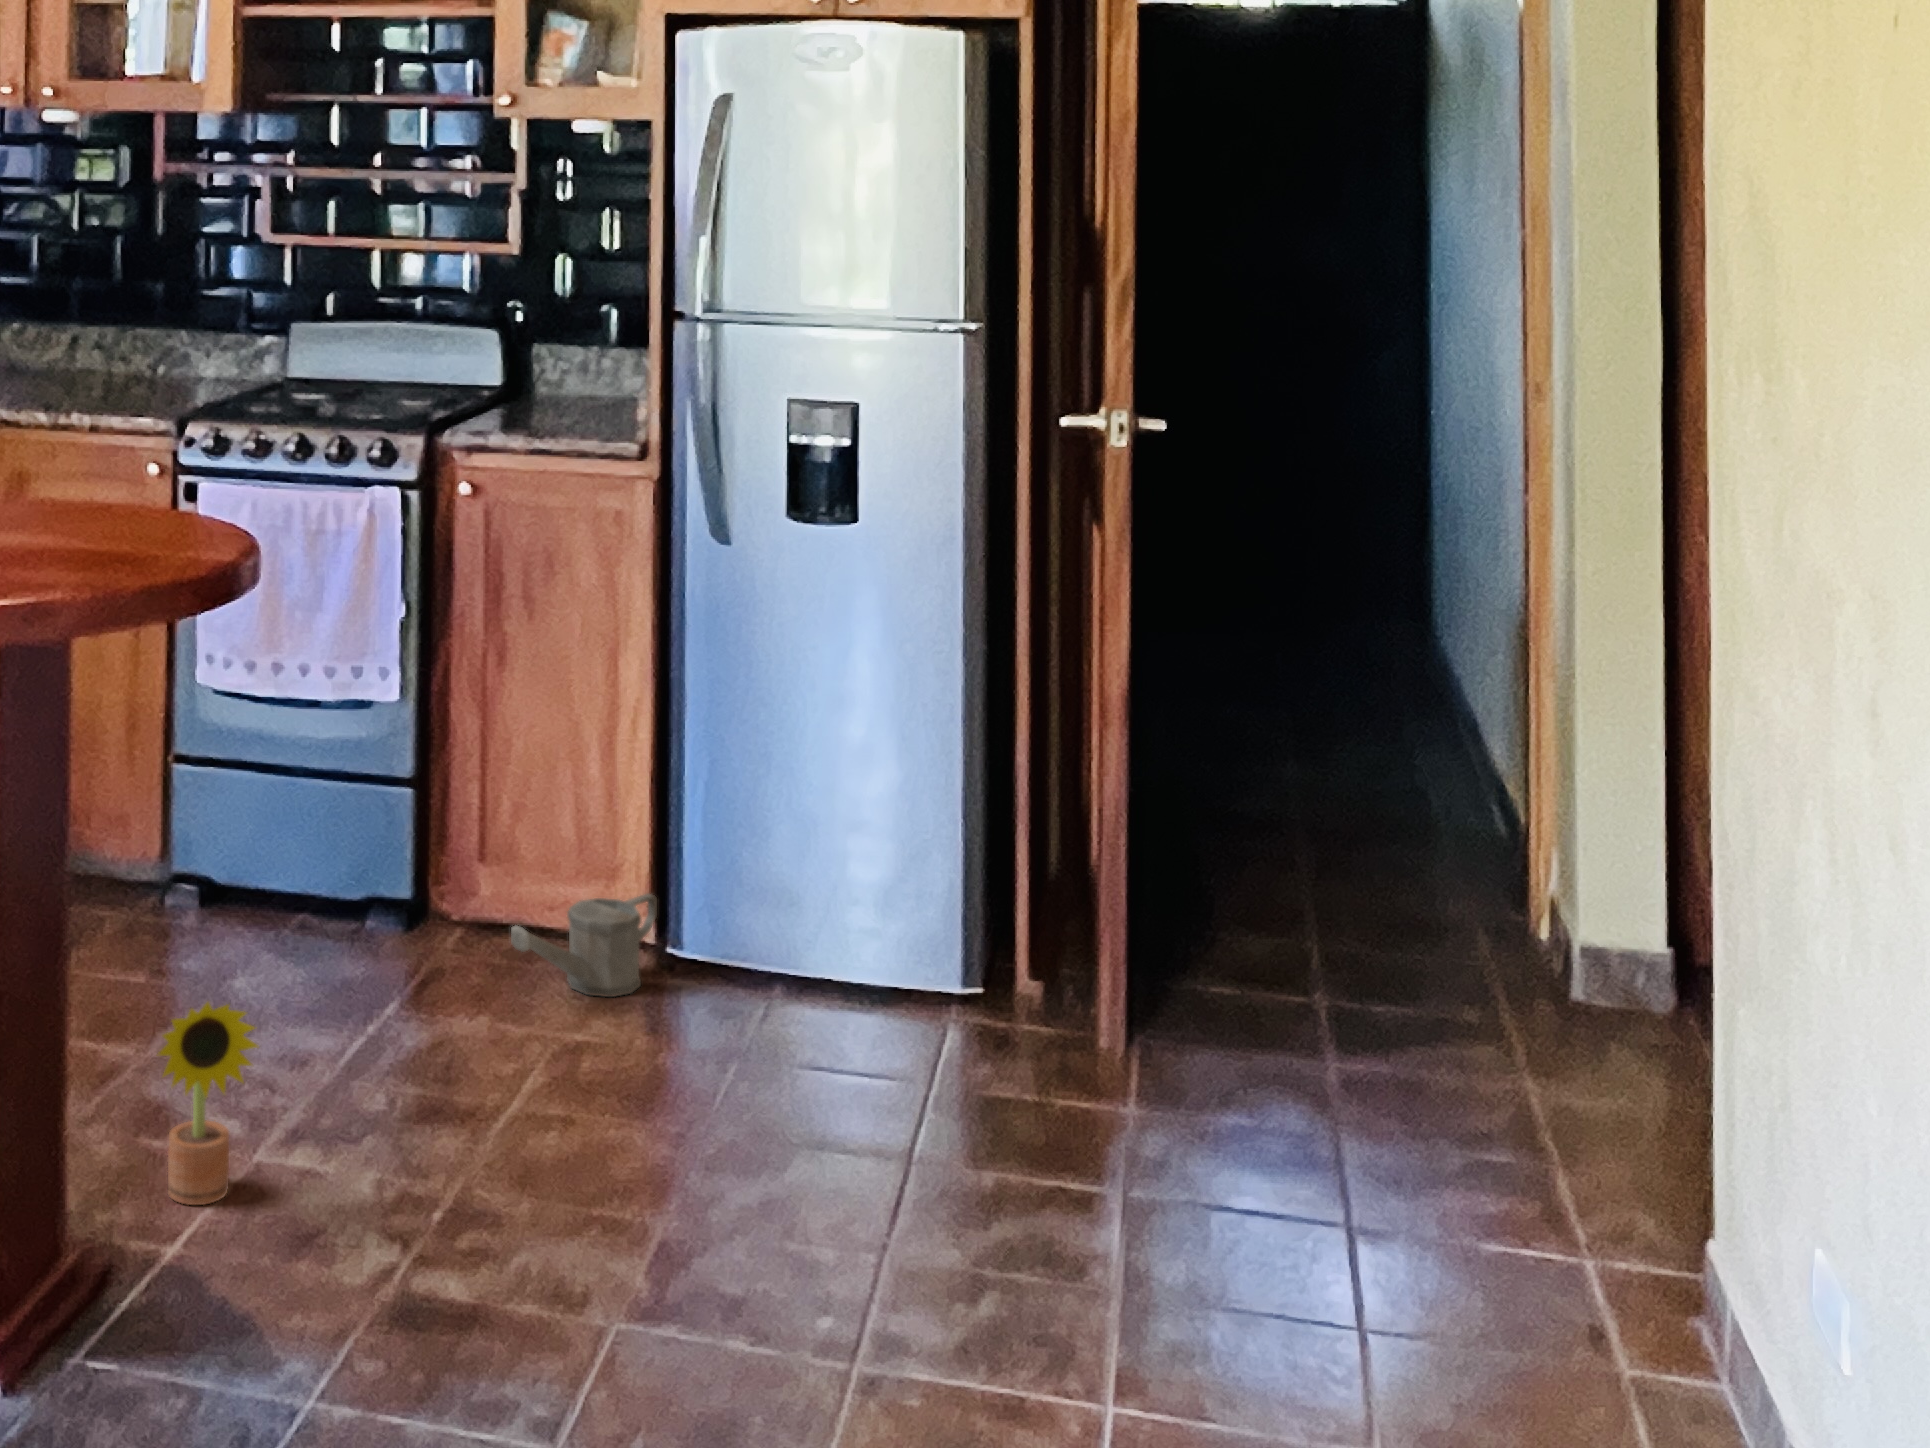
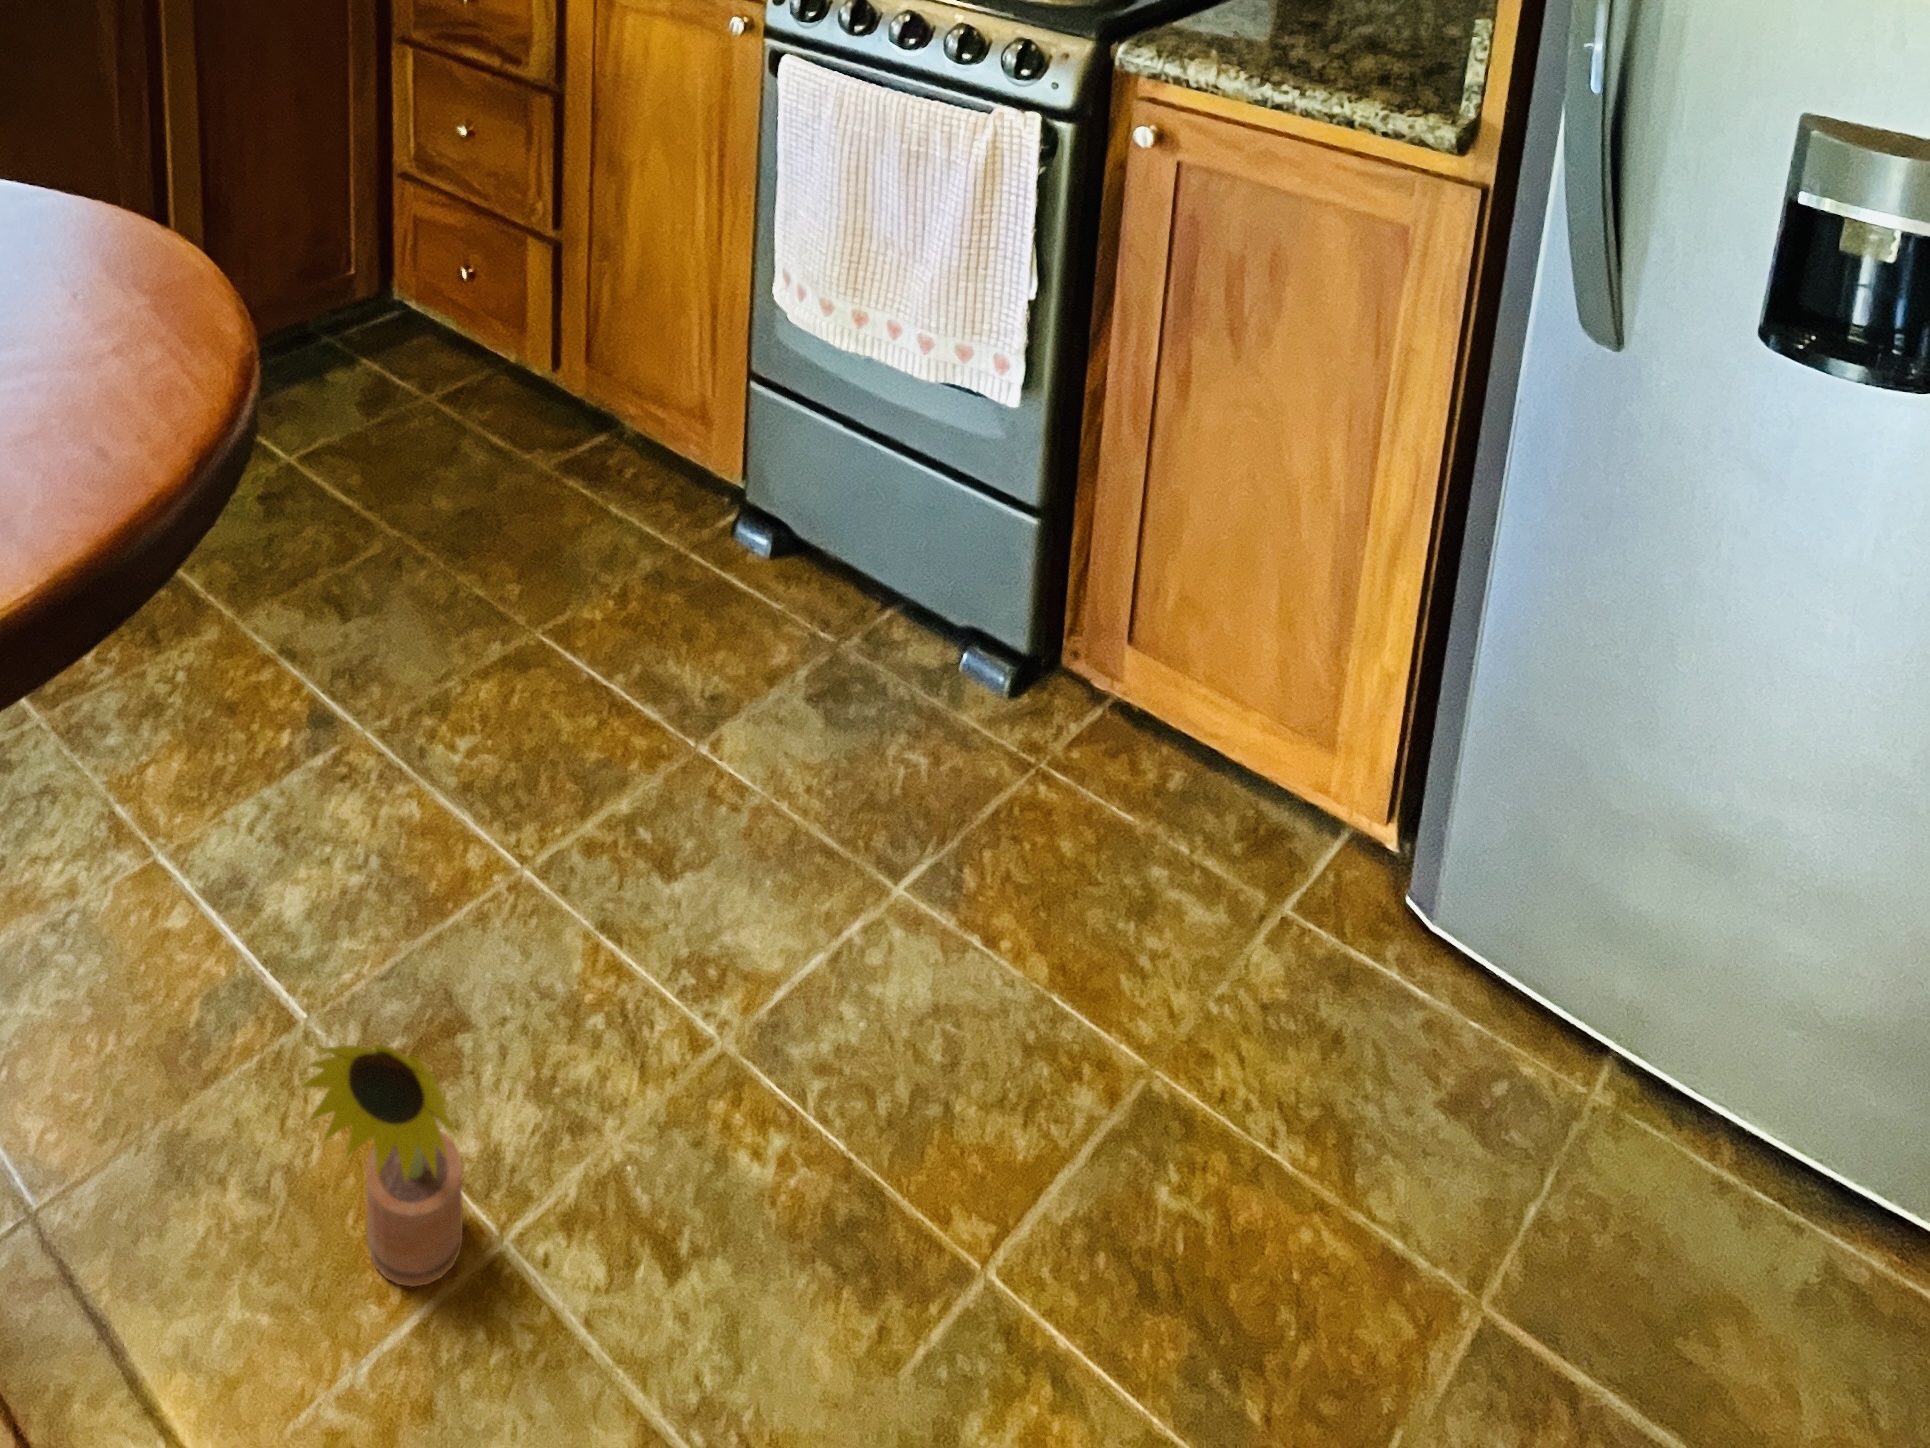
watering can: present [511,894,657,997] -> none [1109,795,1402,979]

